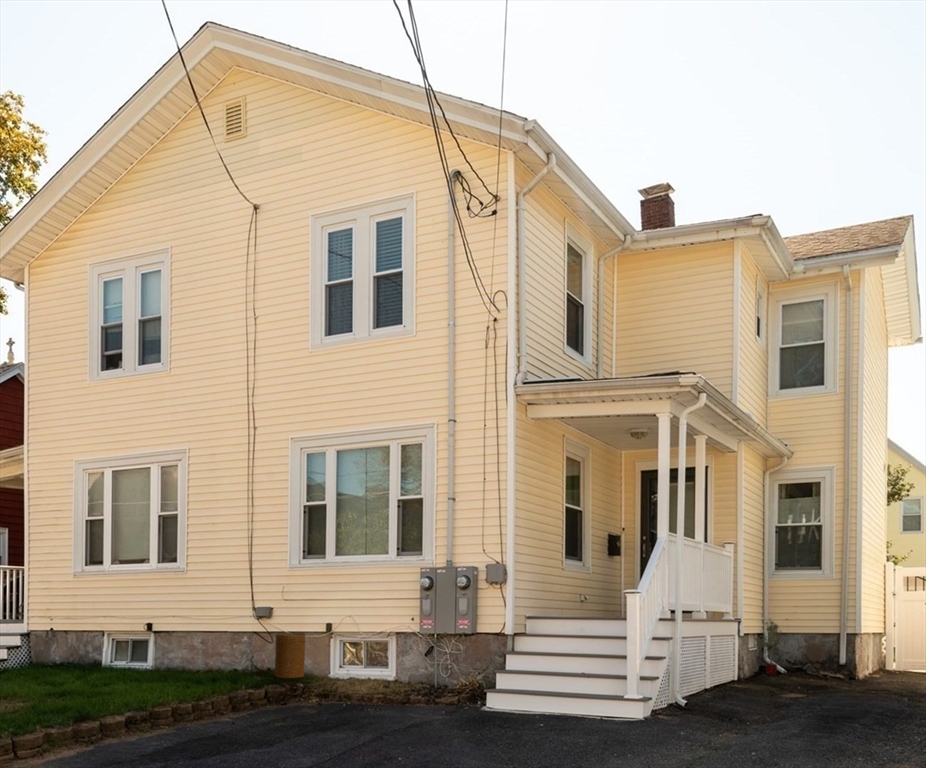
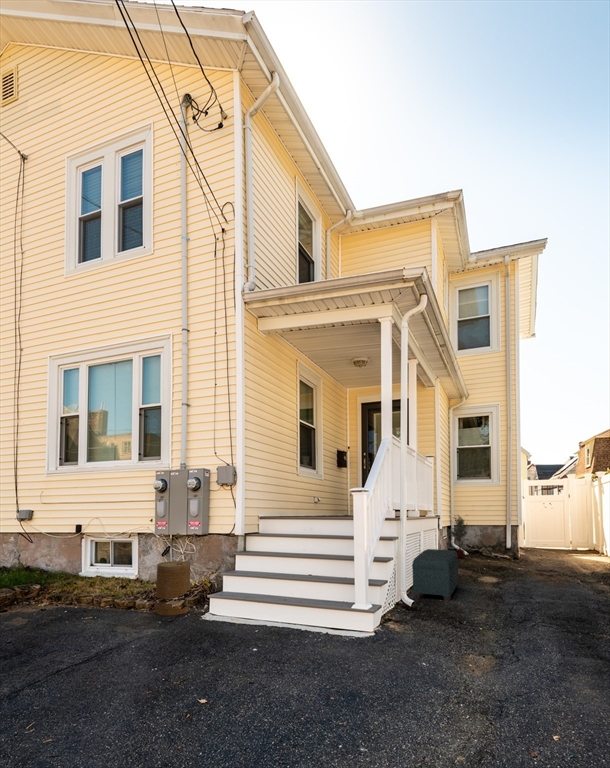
basket: present [275,633,305,678] -> present [155,561,191,615]
bench: none [690,656,747,707] -> present [412,549,459,601]

